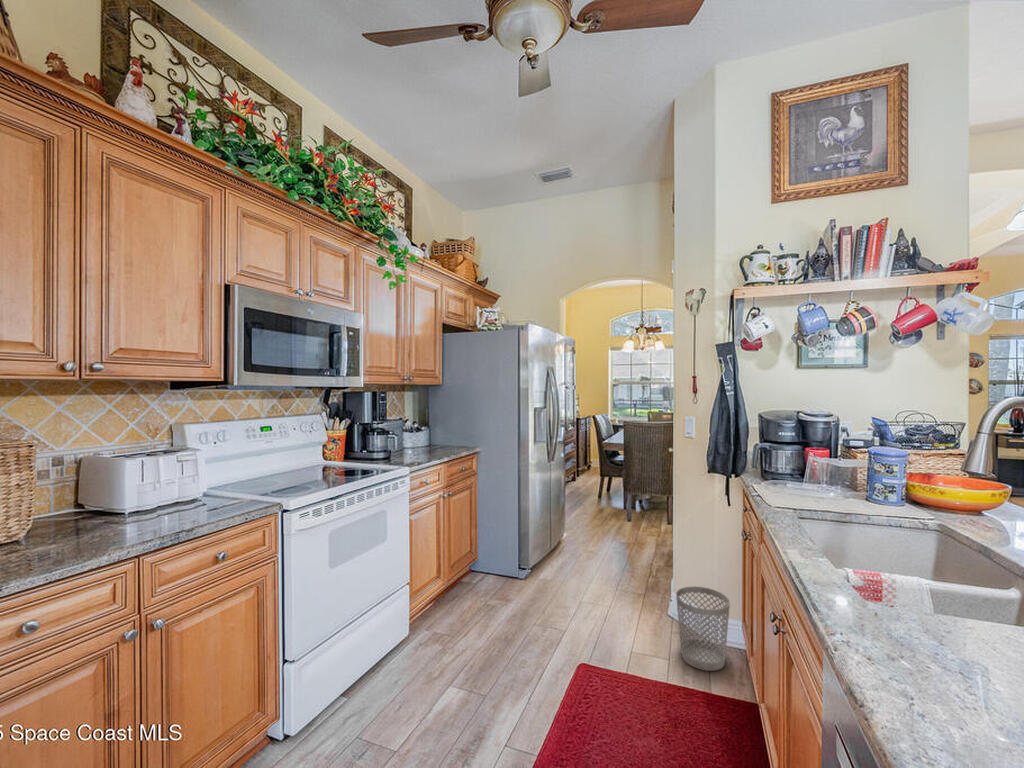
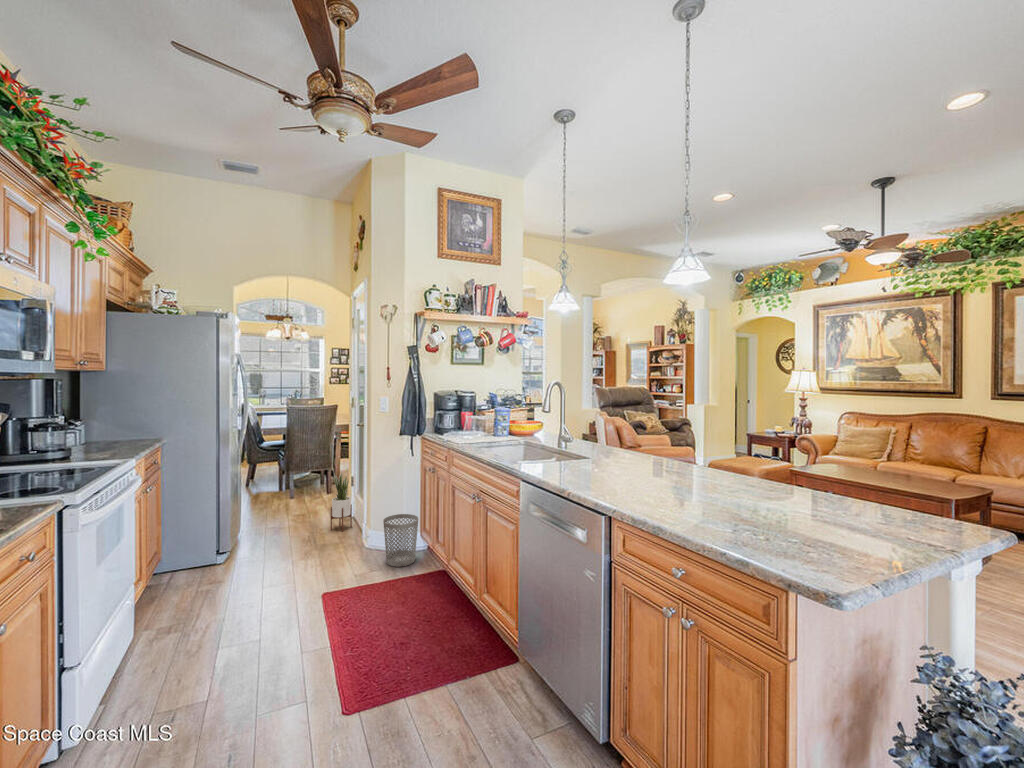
potted plant: none [642,500,668,582] -> present [331,470,352,532]

